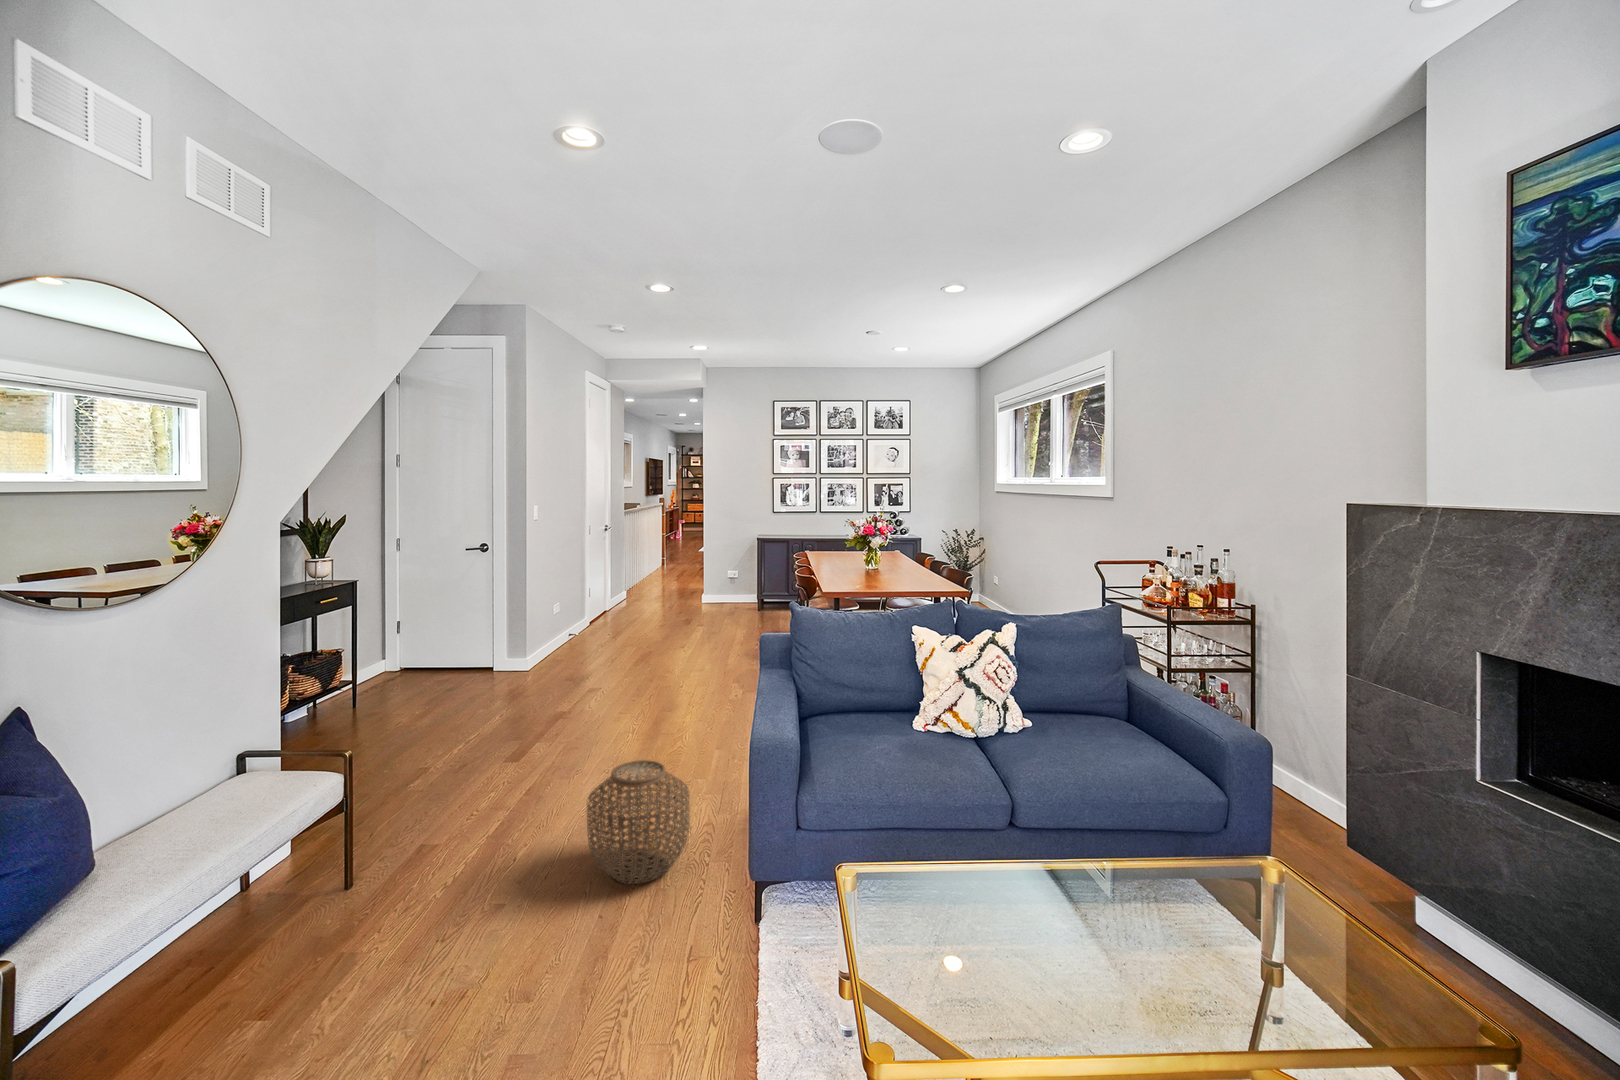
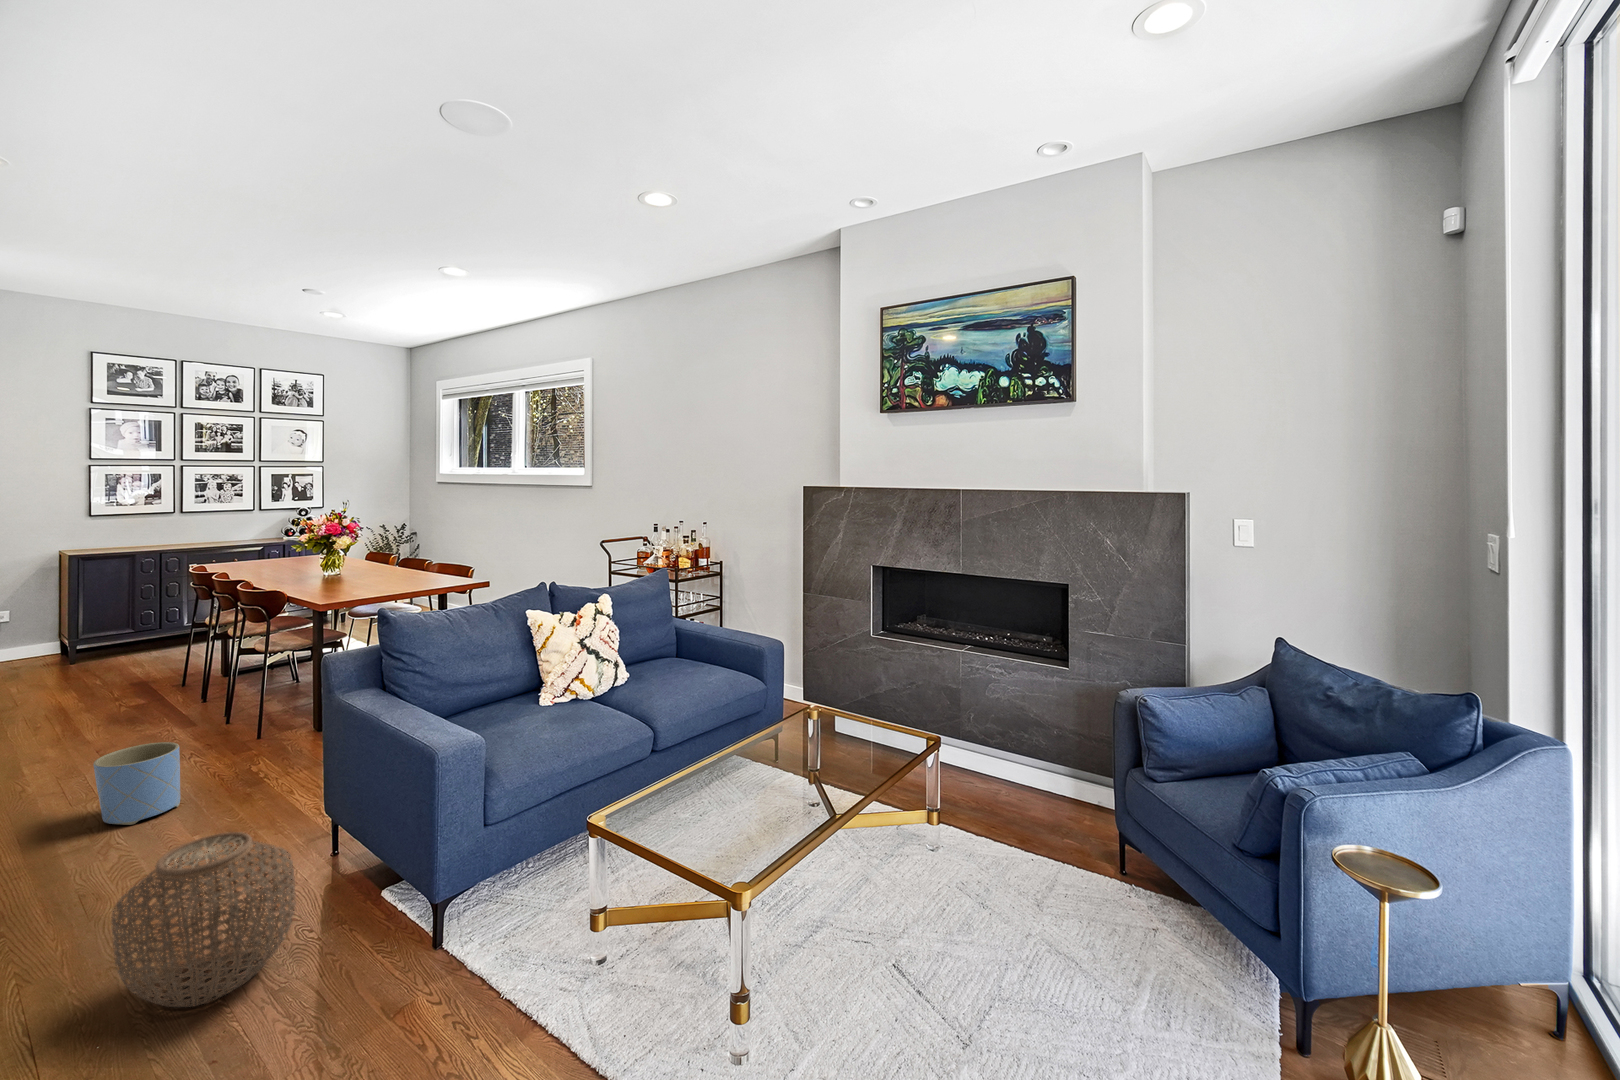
planter: none [675,684,718,740] -> present [93,742,180,825]

